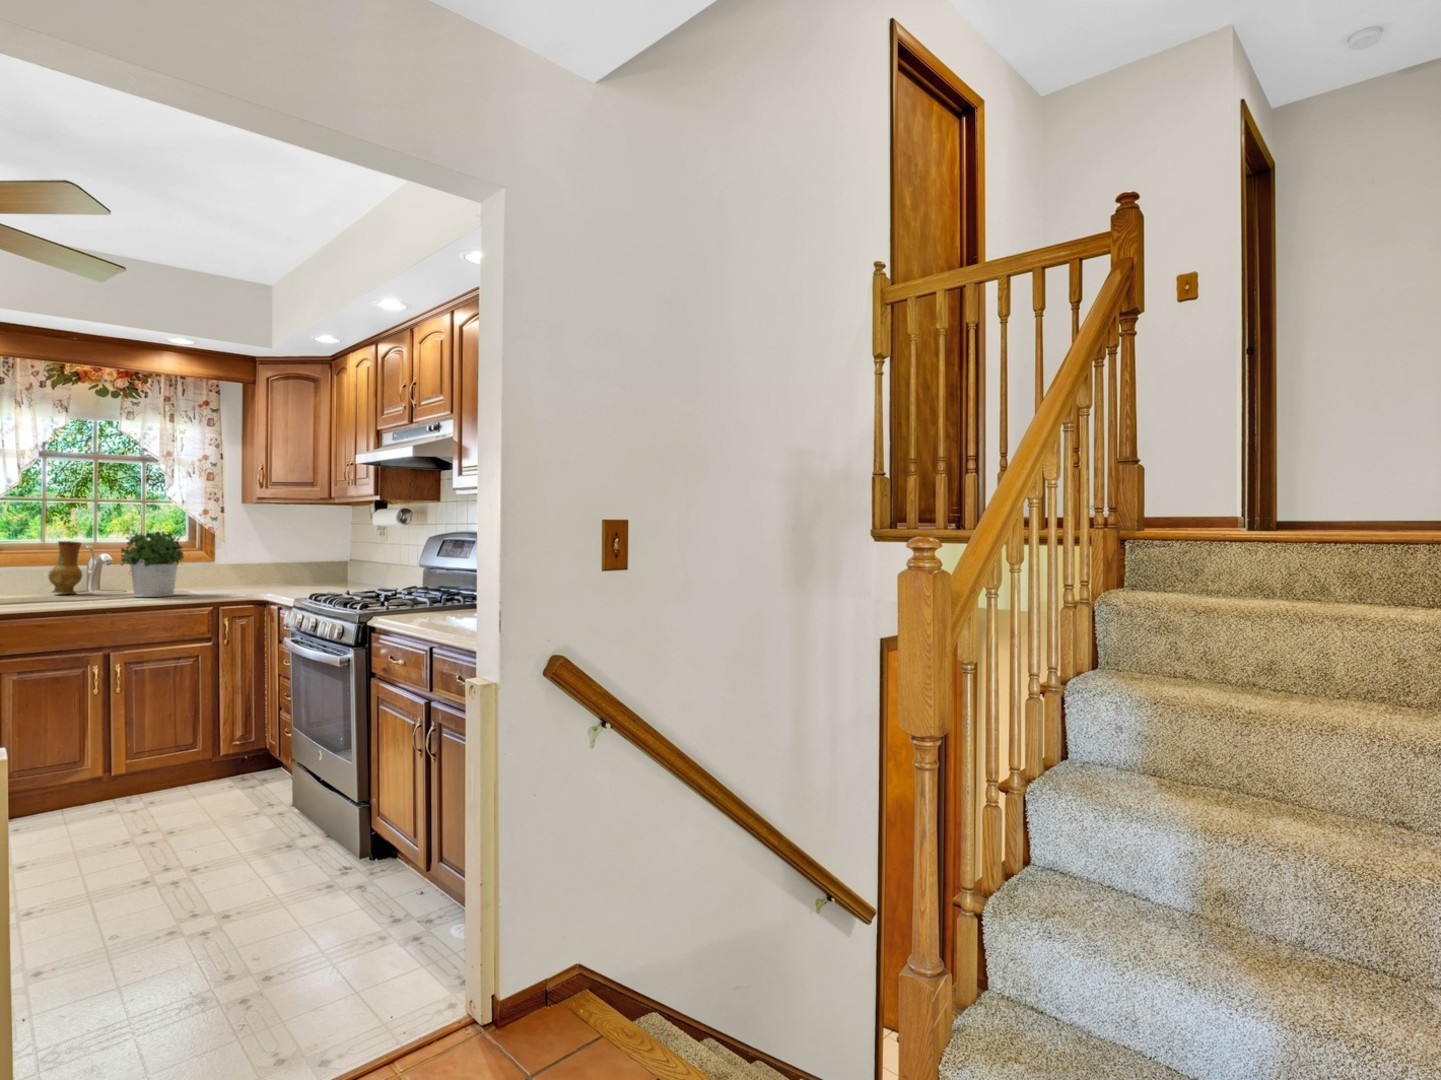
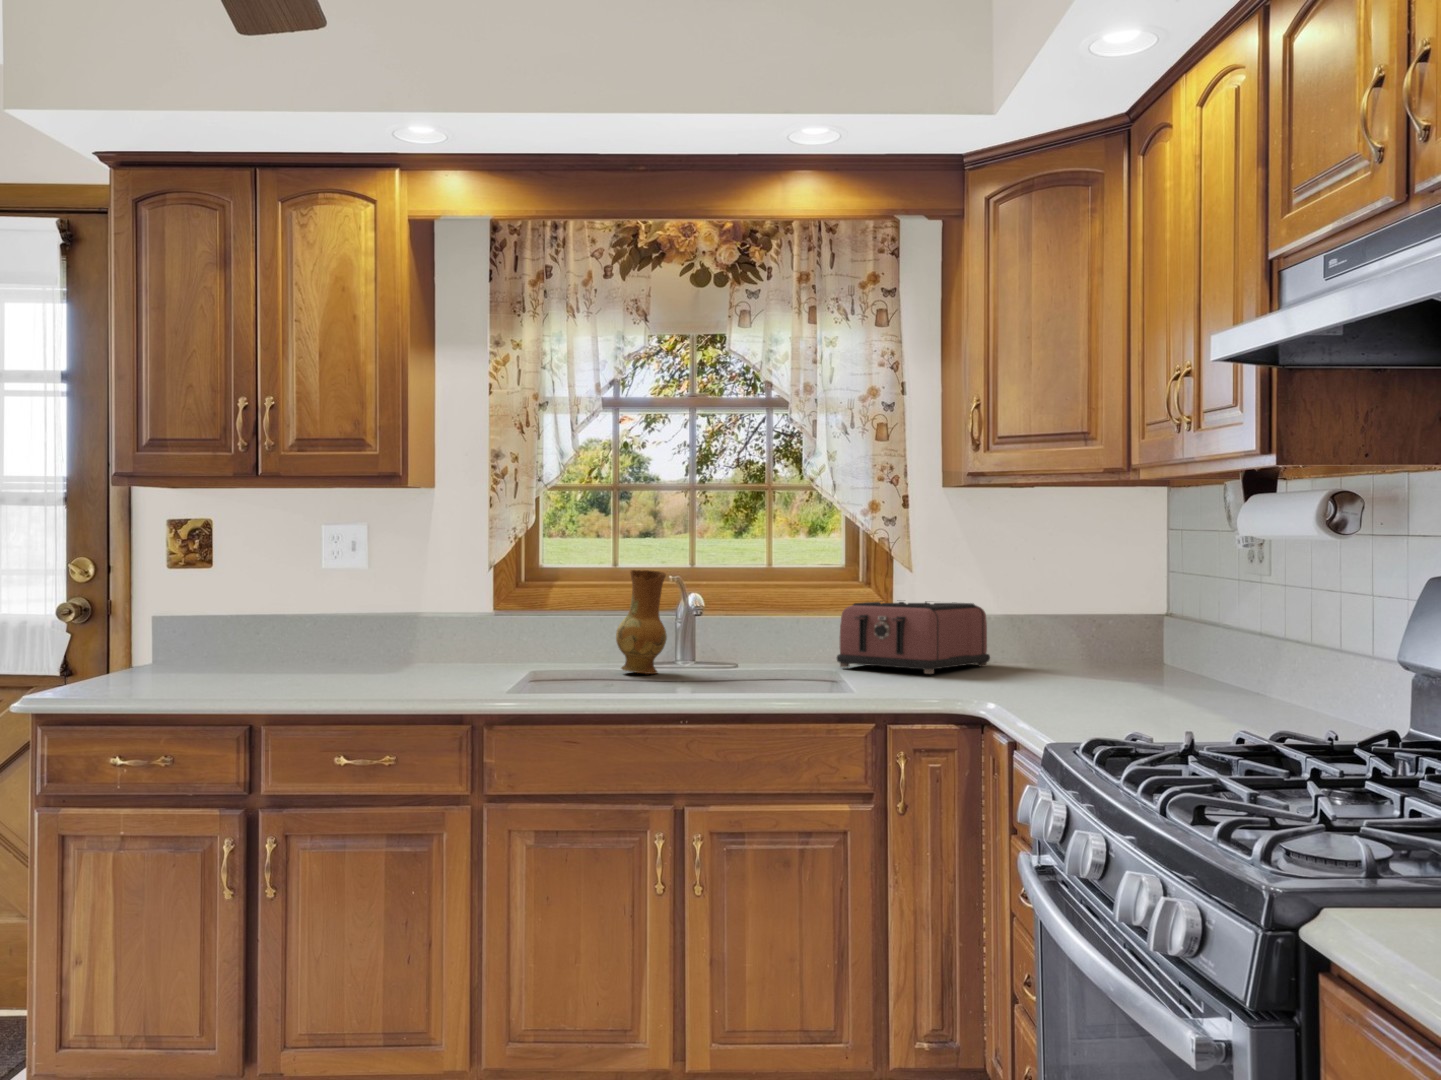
potted plant: present [121,530,184,597] -> none [716,547,828,692]
toaster: none [186,555,269,587] -> present [837,601,990,674]

